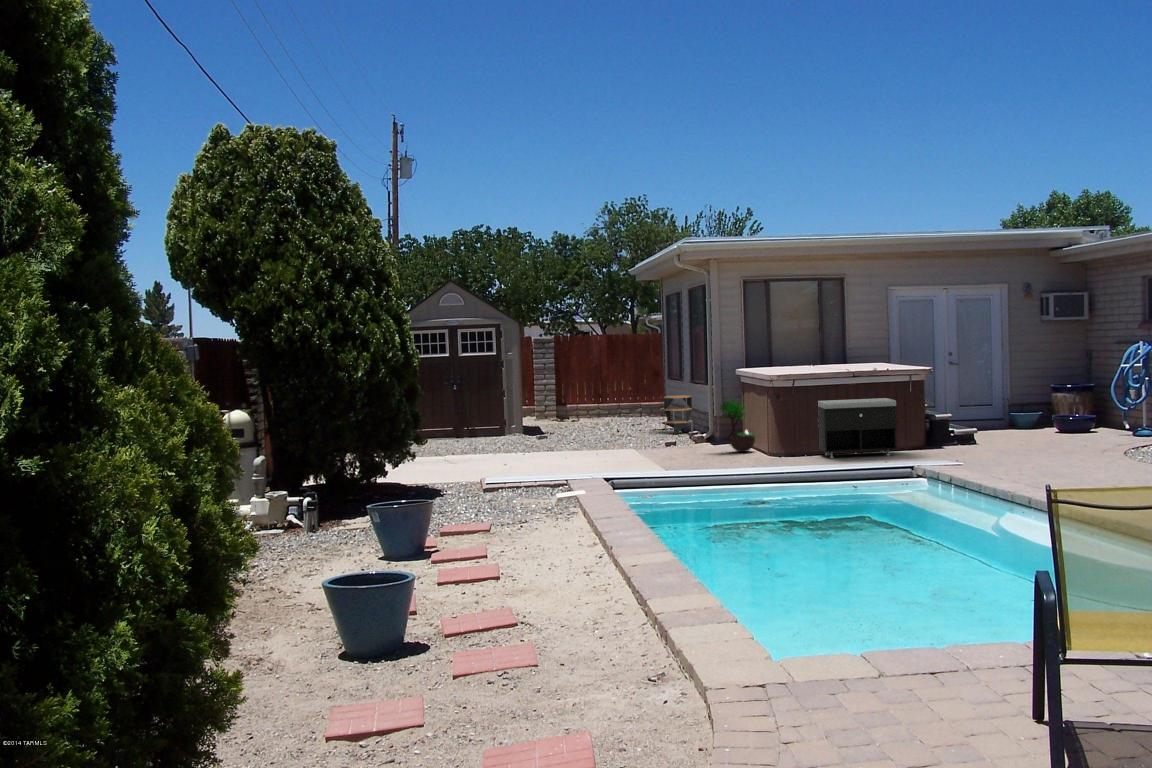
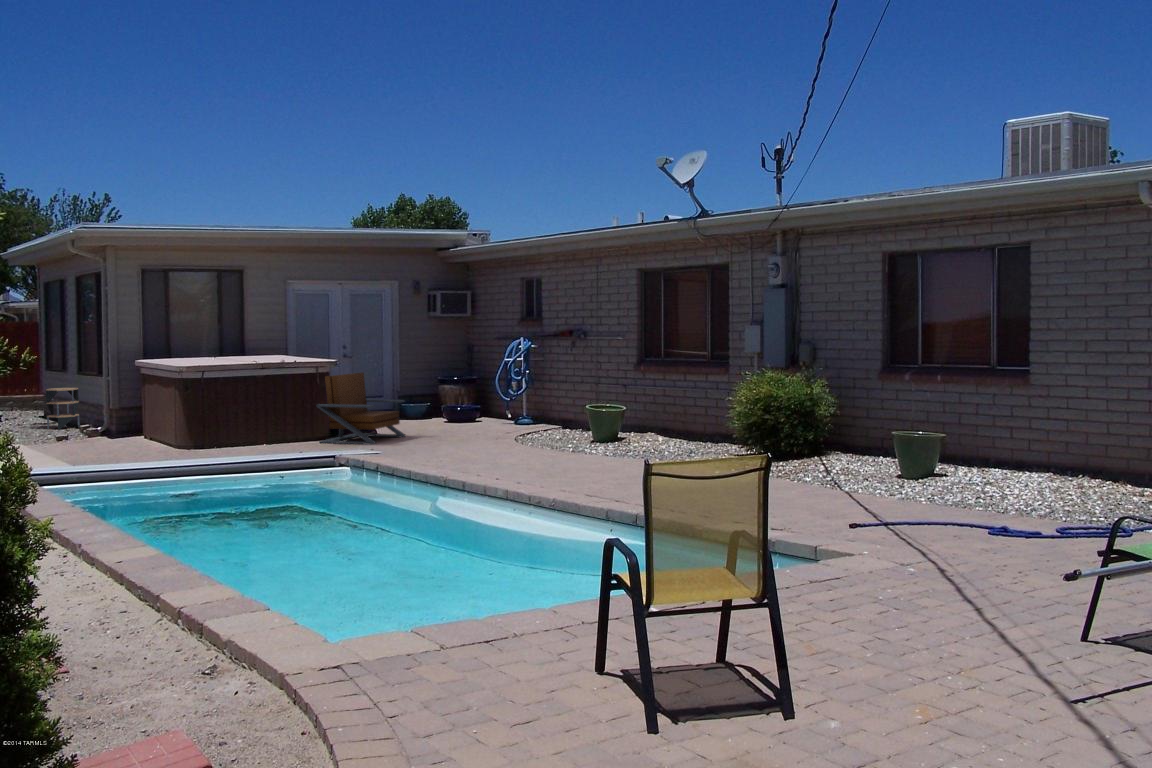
lounge chair: none [903,381,1000,456] -> present [316,373,405,444]
storage bench: present [818,398,897,458] -> none [228,389,312,450]
potted tree: present [720,399,755,452] -> none [115,384,158,446]

